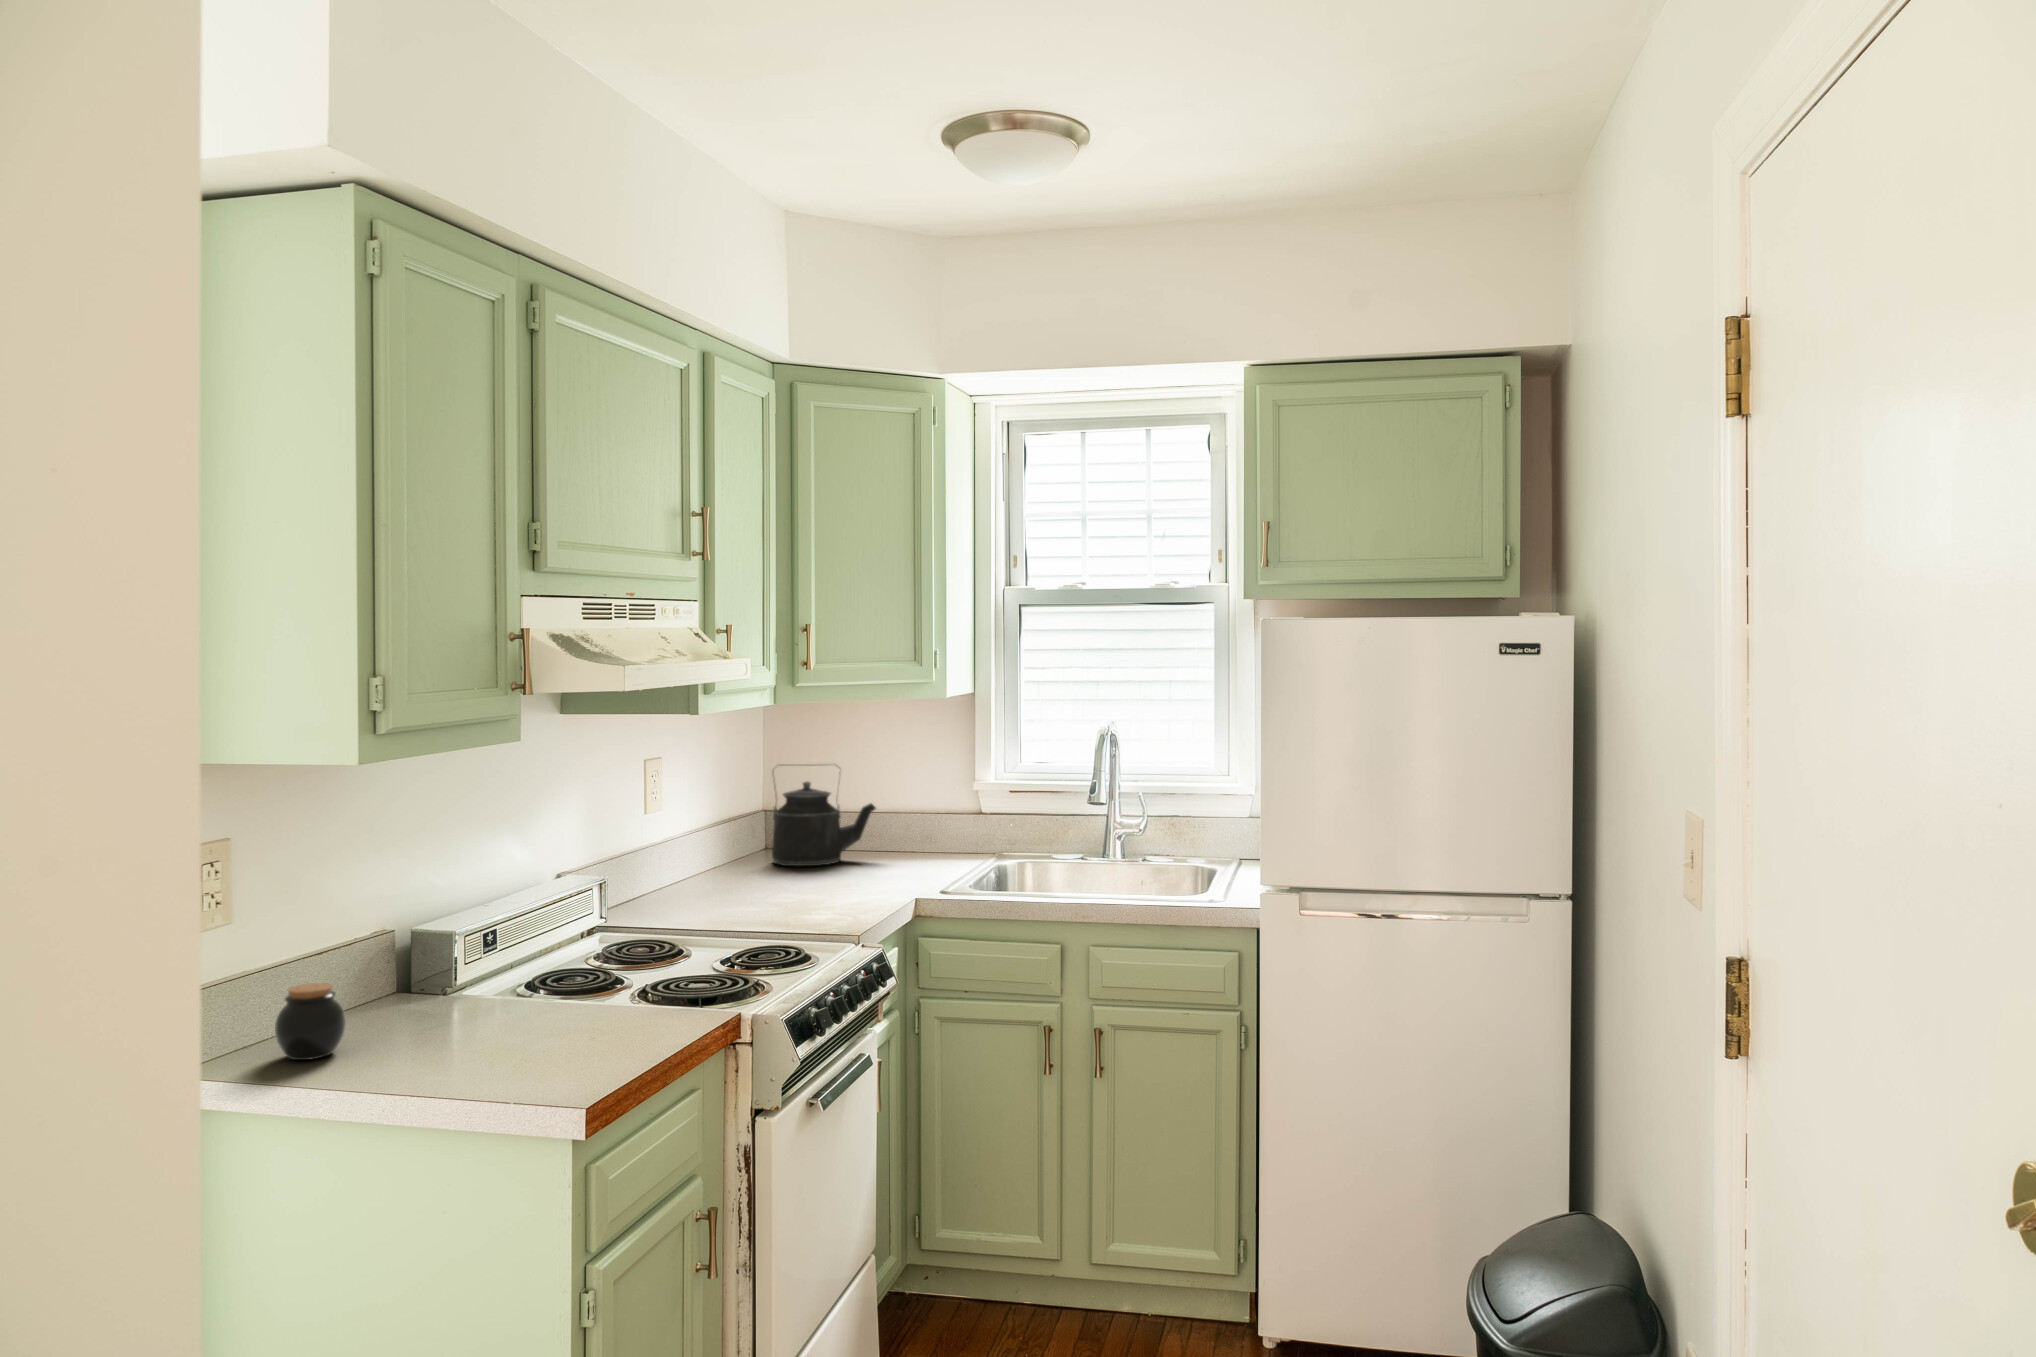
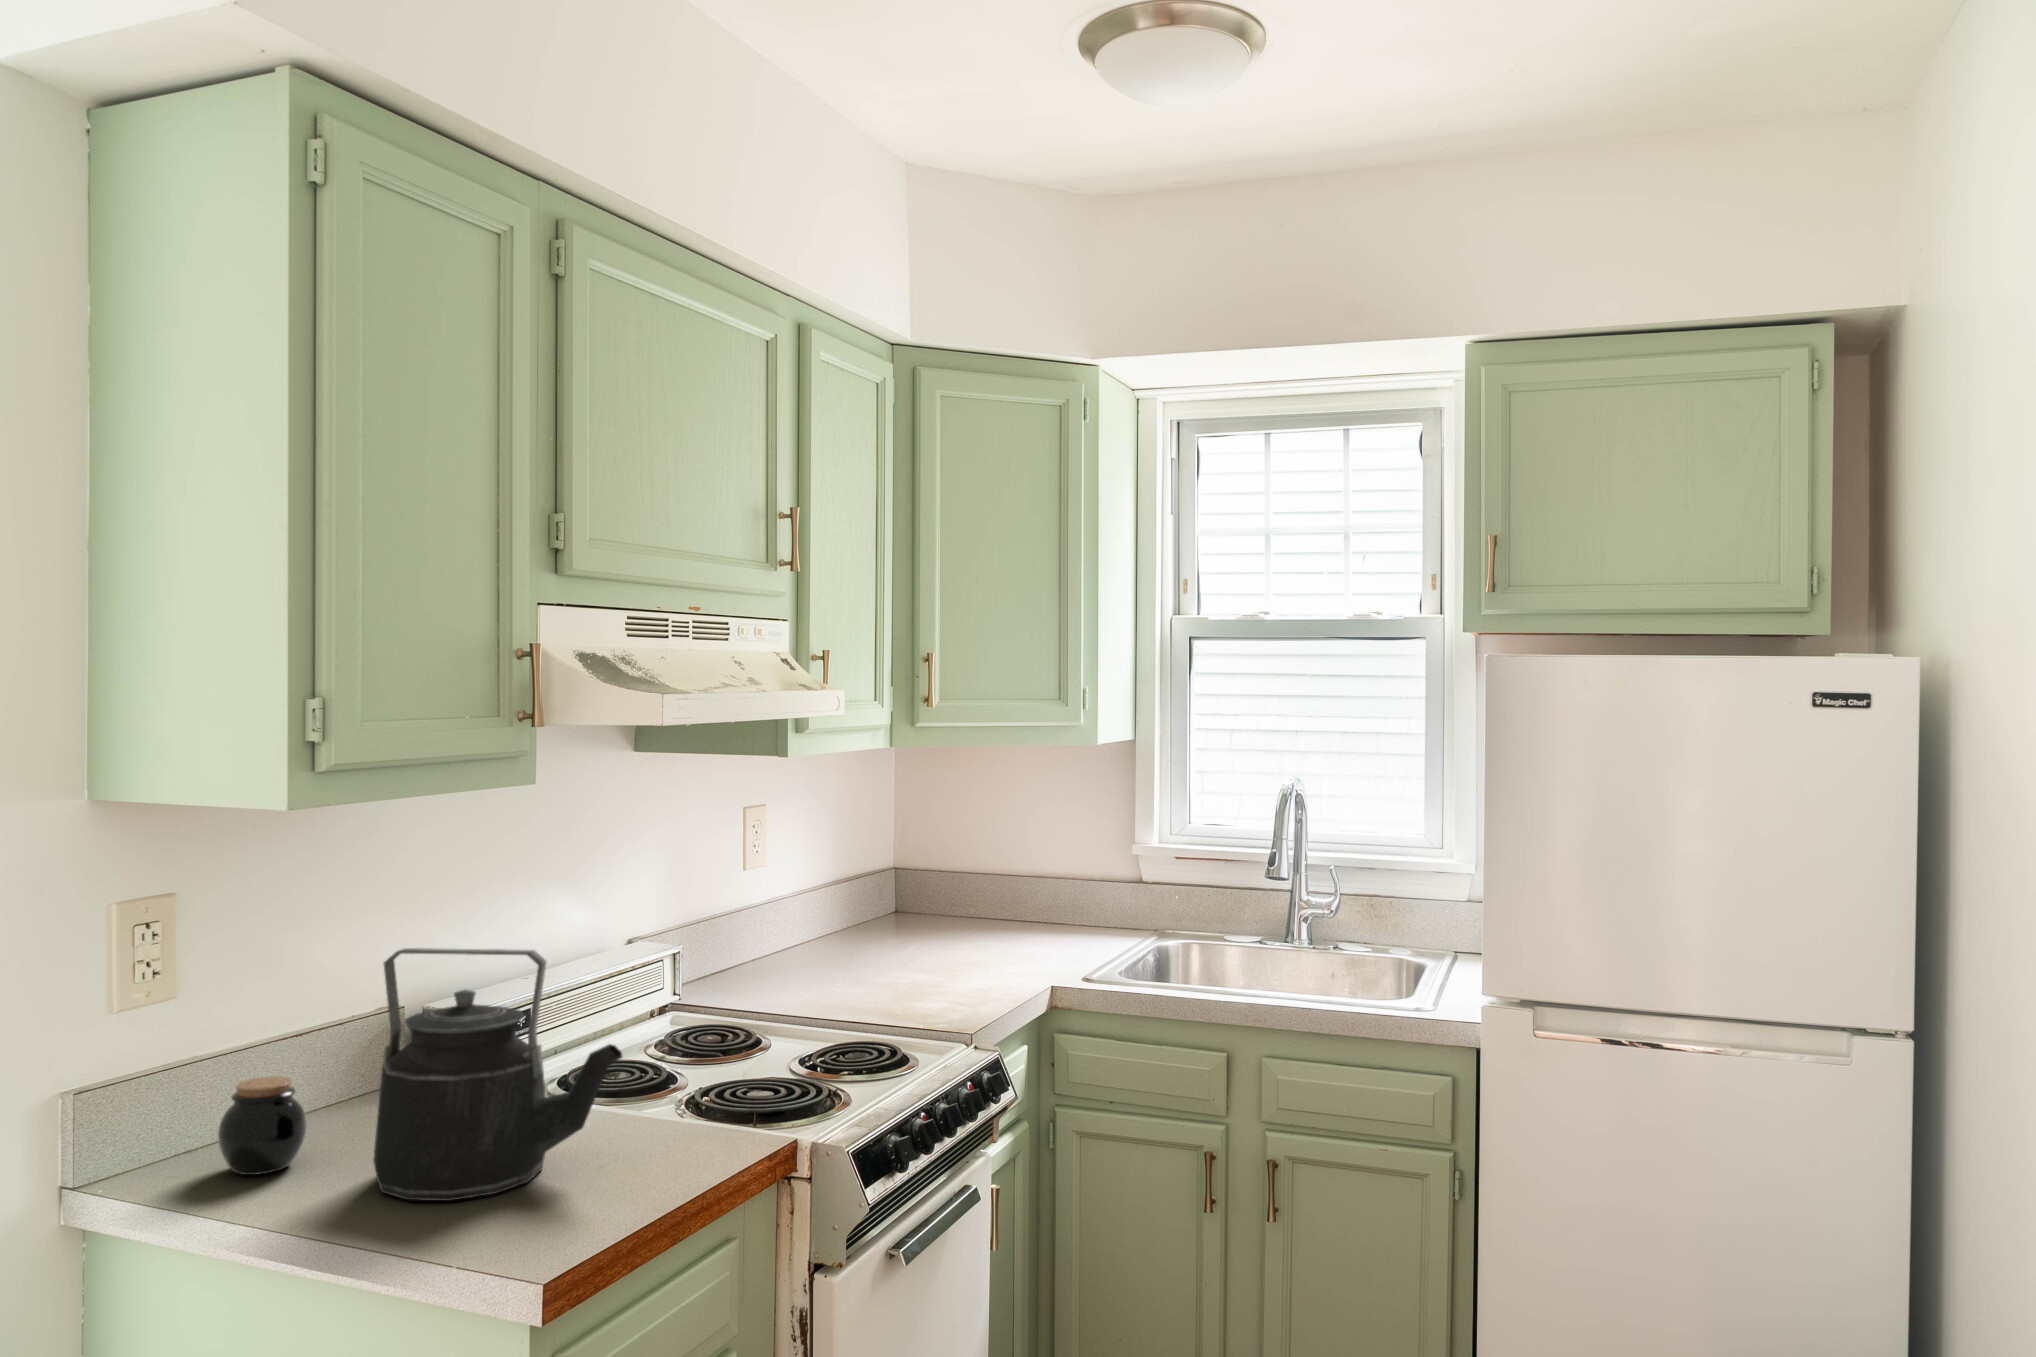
kettle: present [772,765,876,866] -> present [373,948,622,1201]

